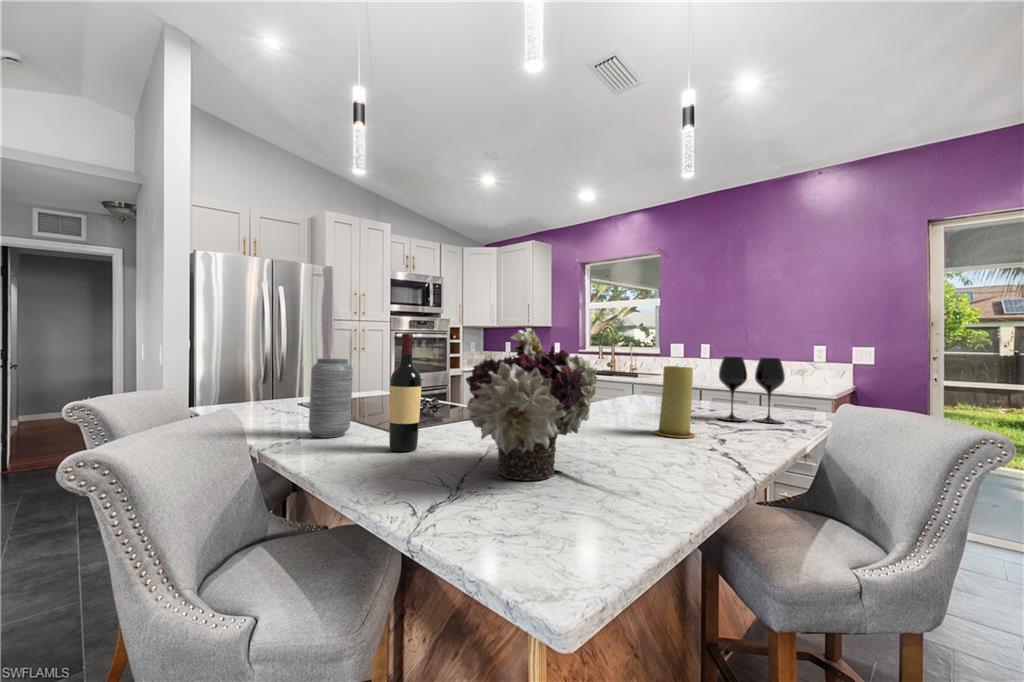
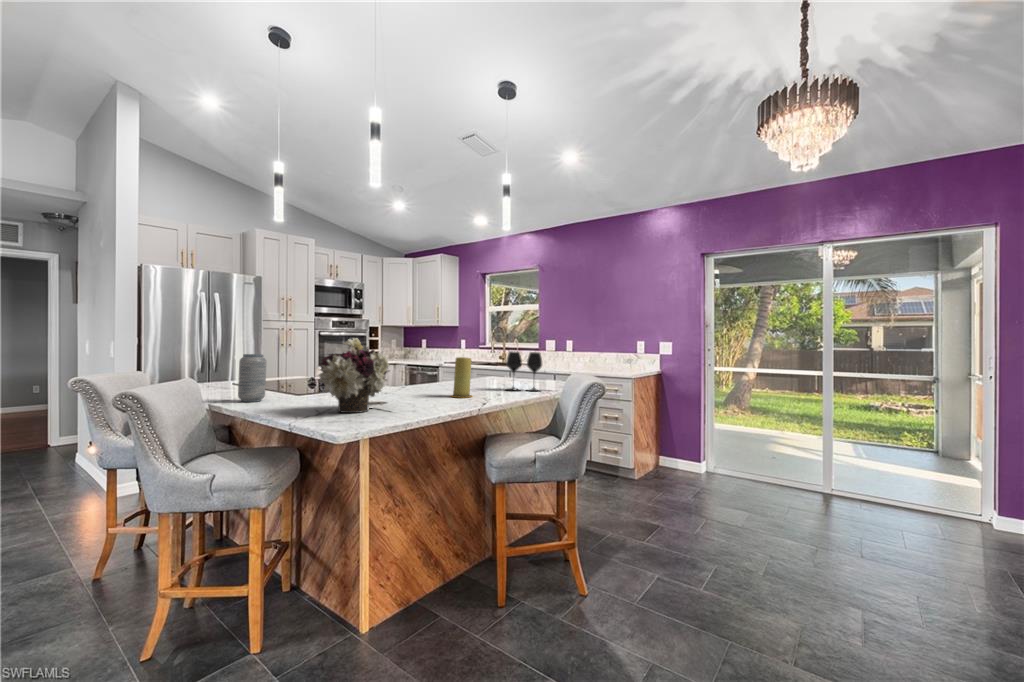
wine bottle: present [389,334,422,452] -> none [286,340,305,406]

